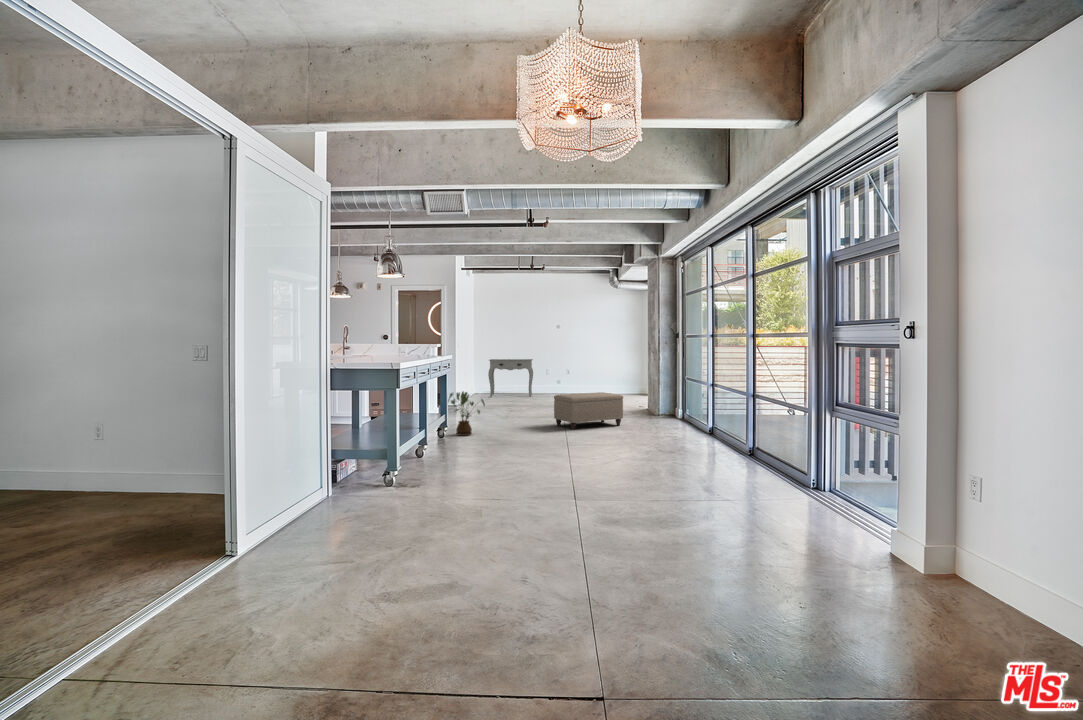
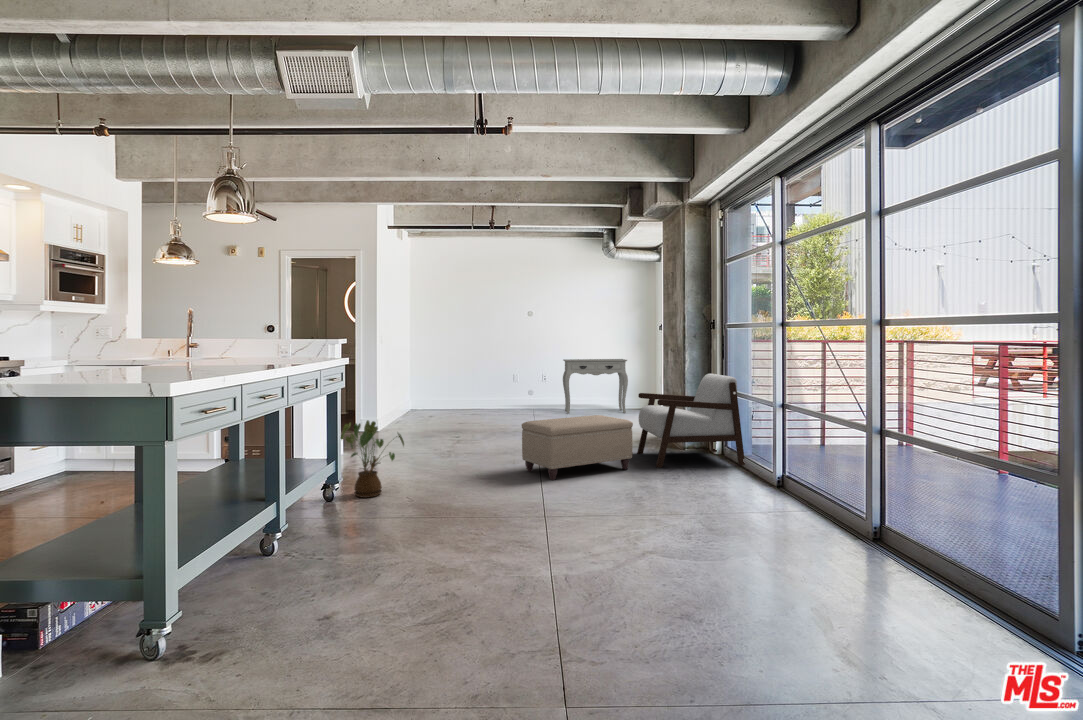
console table: present [488,359,533,397] -> present [563,359,628,414]
armchair: none [628,367,695,425] -> present [637,374,745,468]

